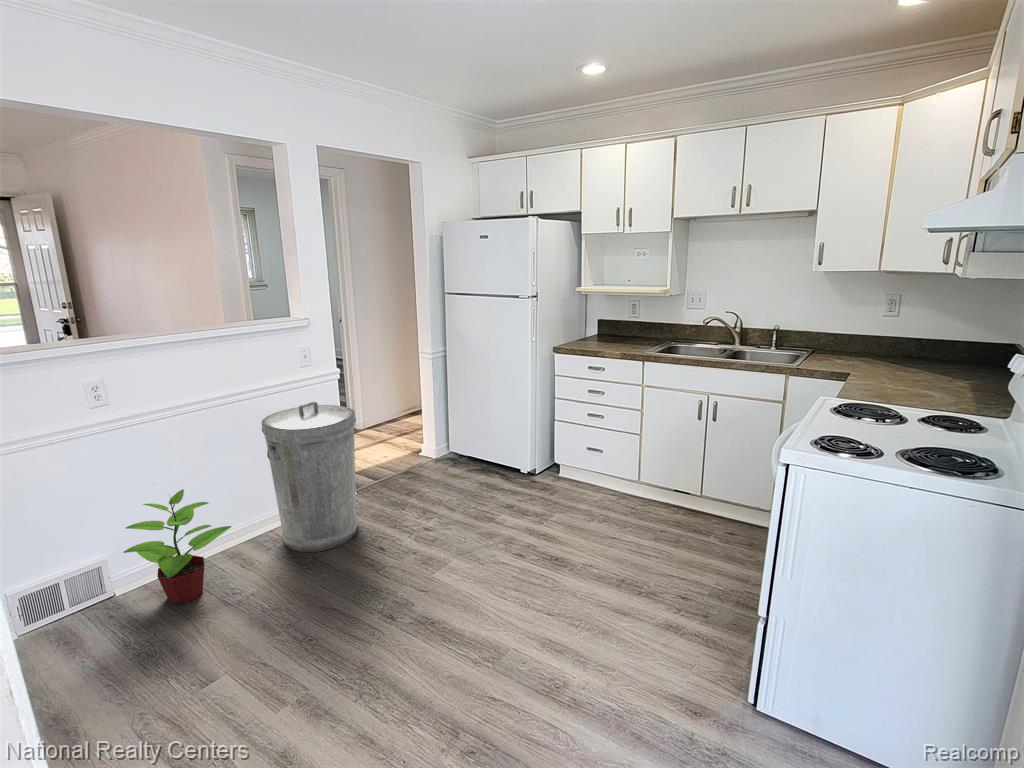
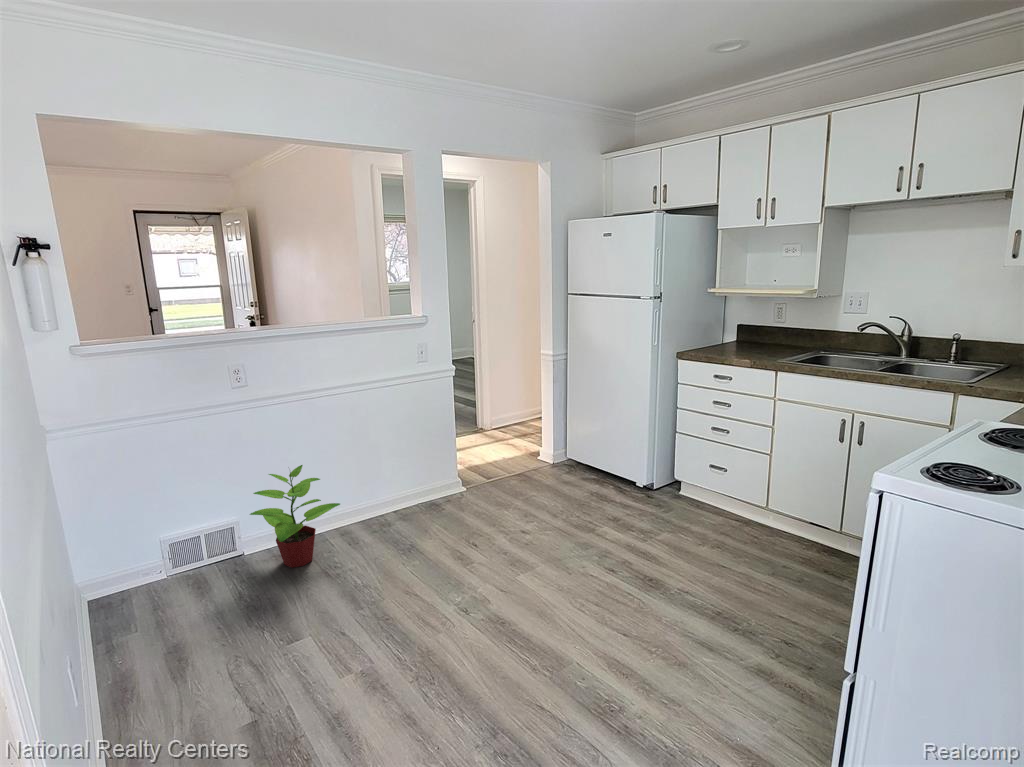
trash can: present [262,402,357,552] -> none [374,395,460,539]

